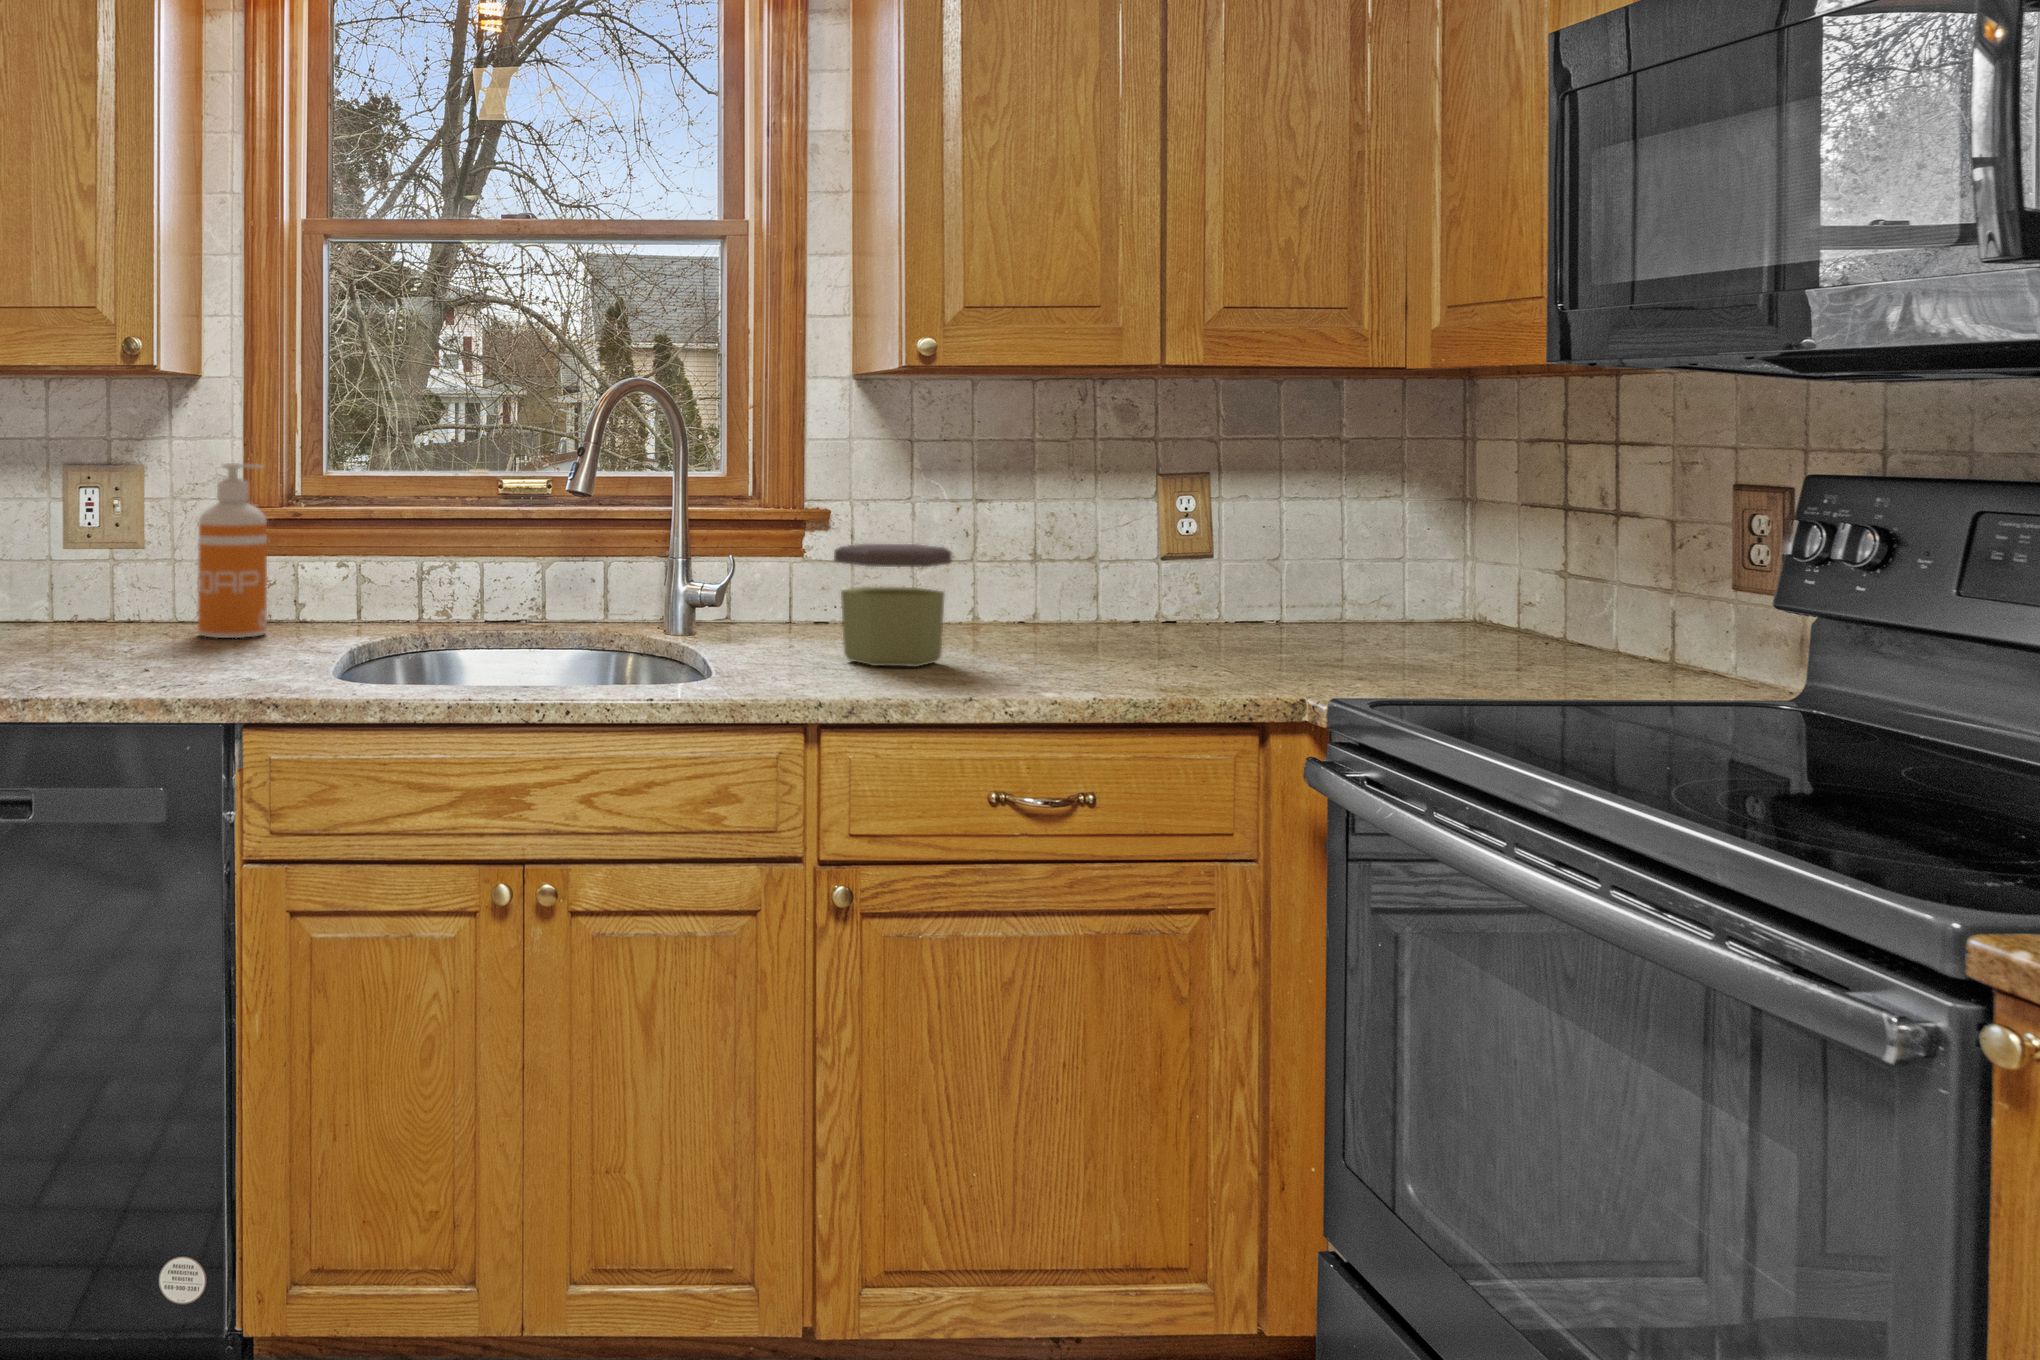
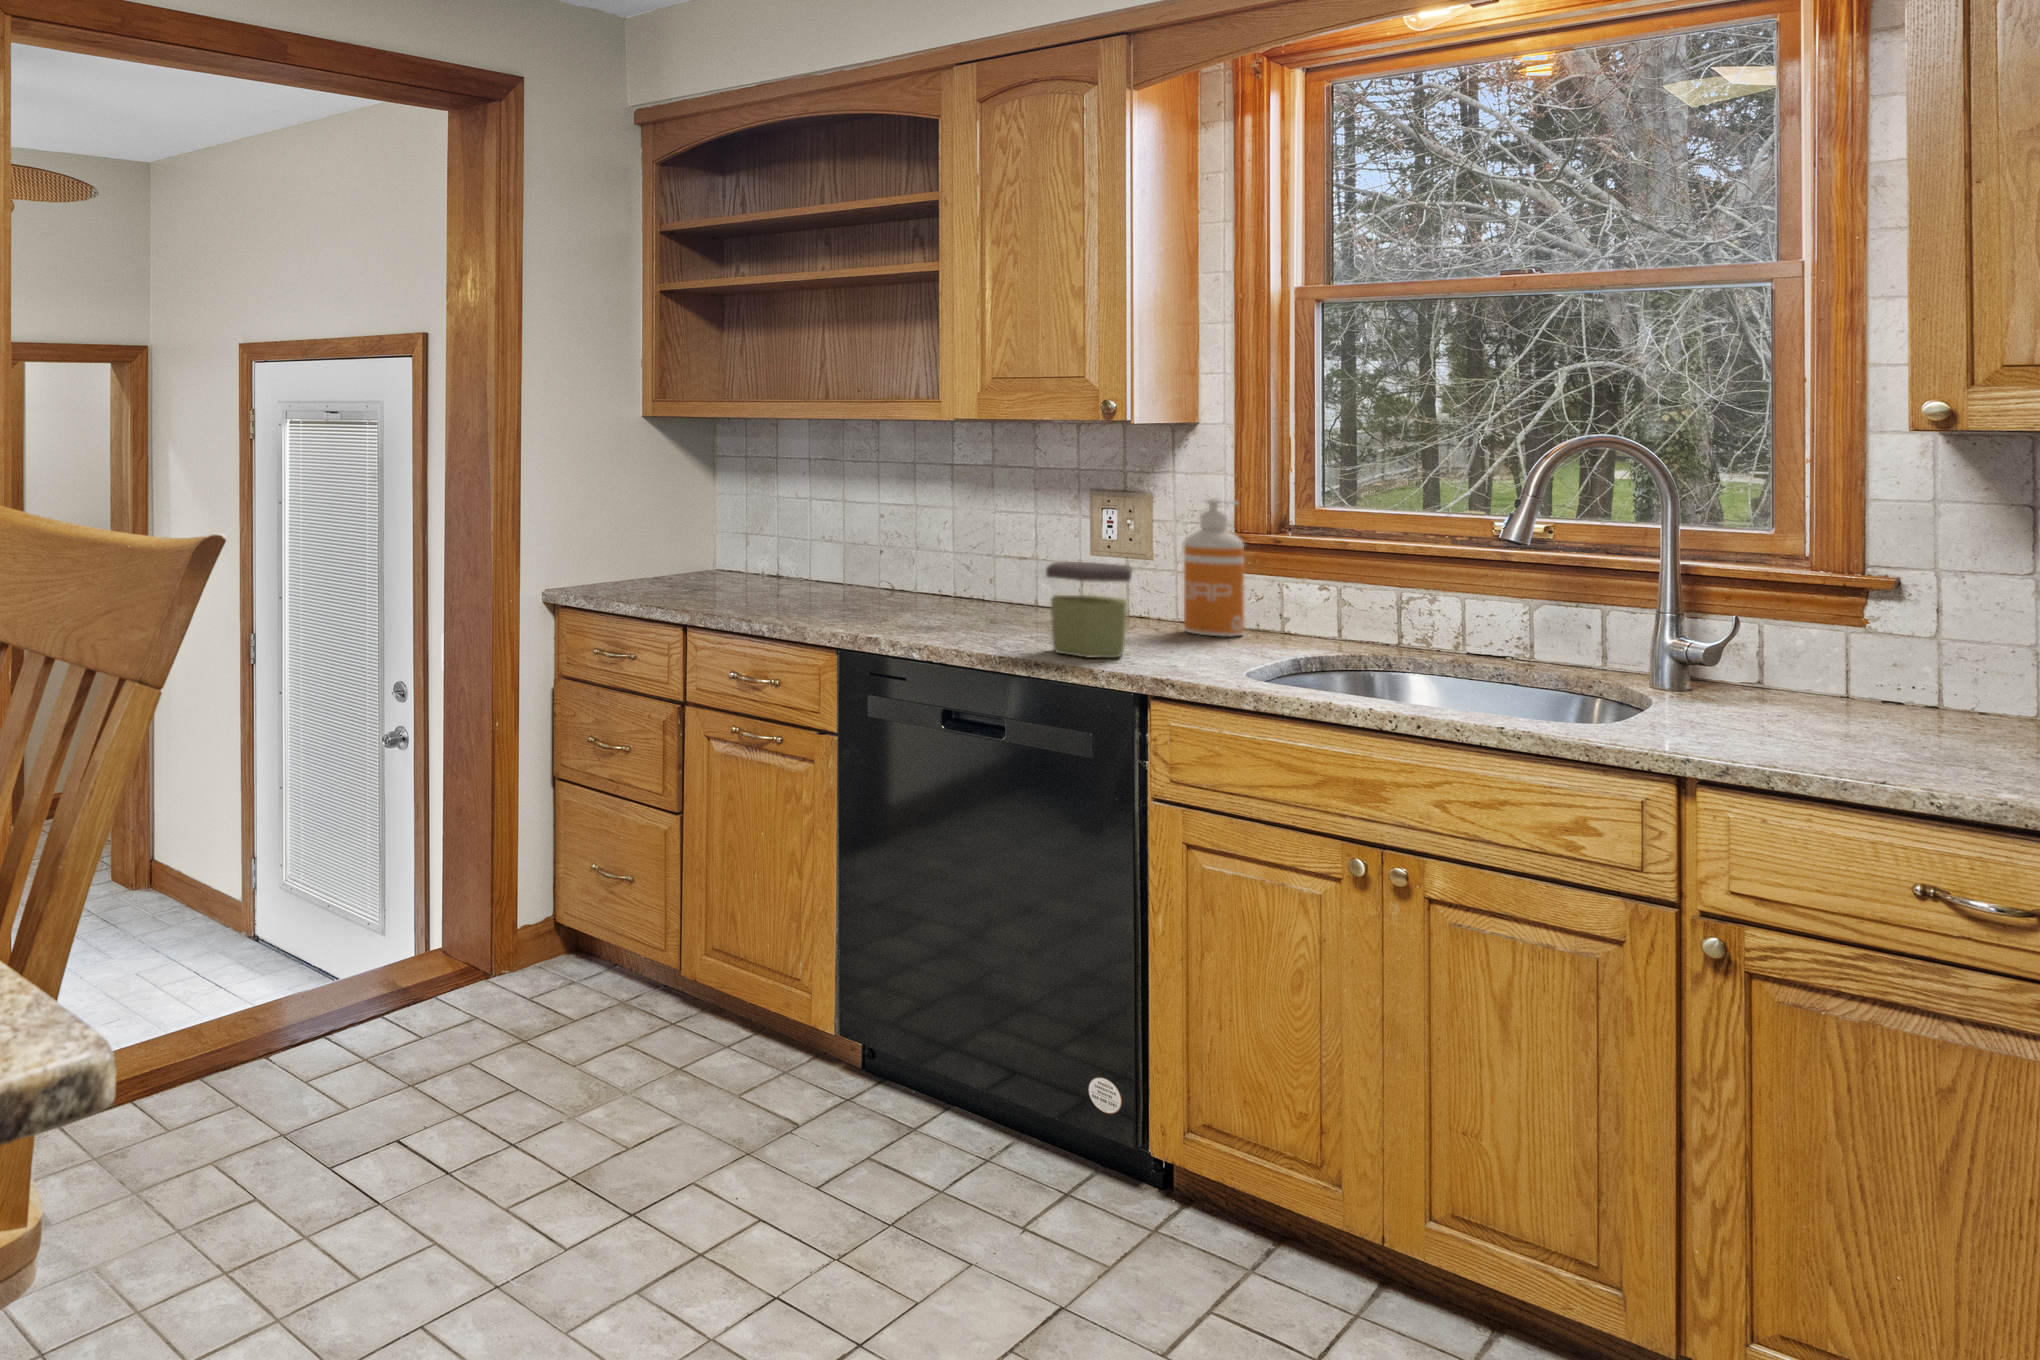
jar: present [834,544,952,667] -> present [1046,562,1132,658]

